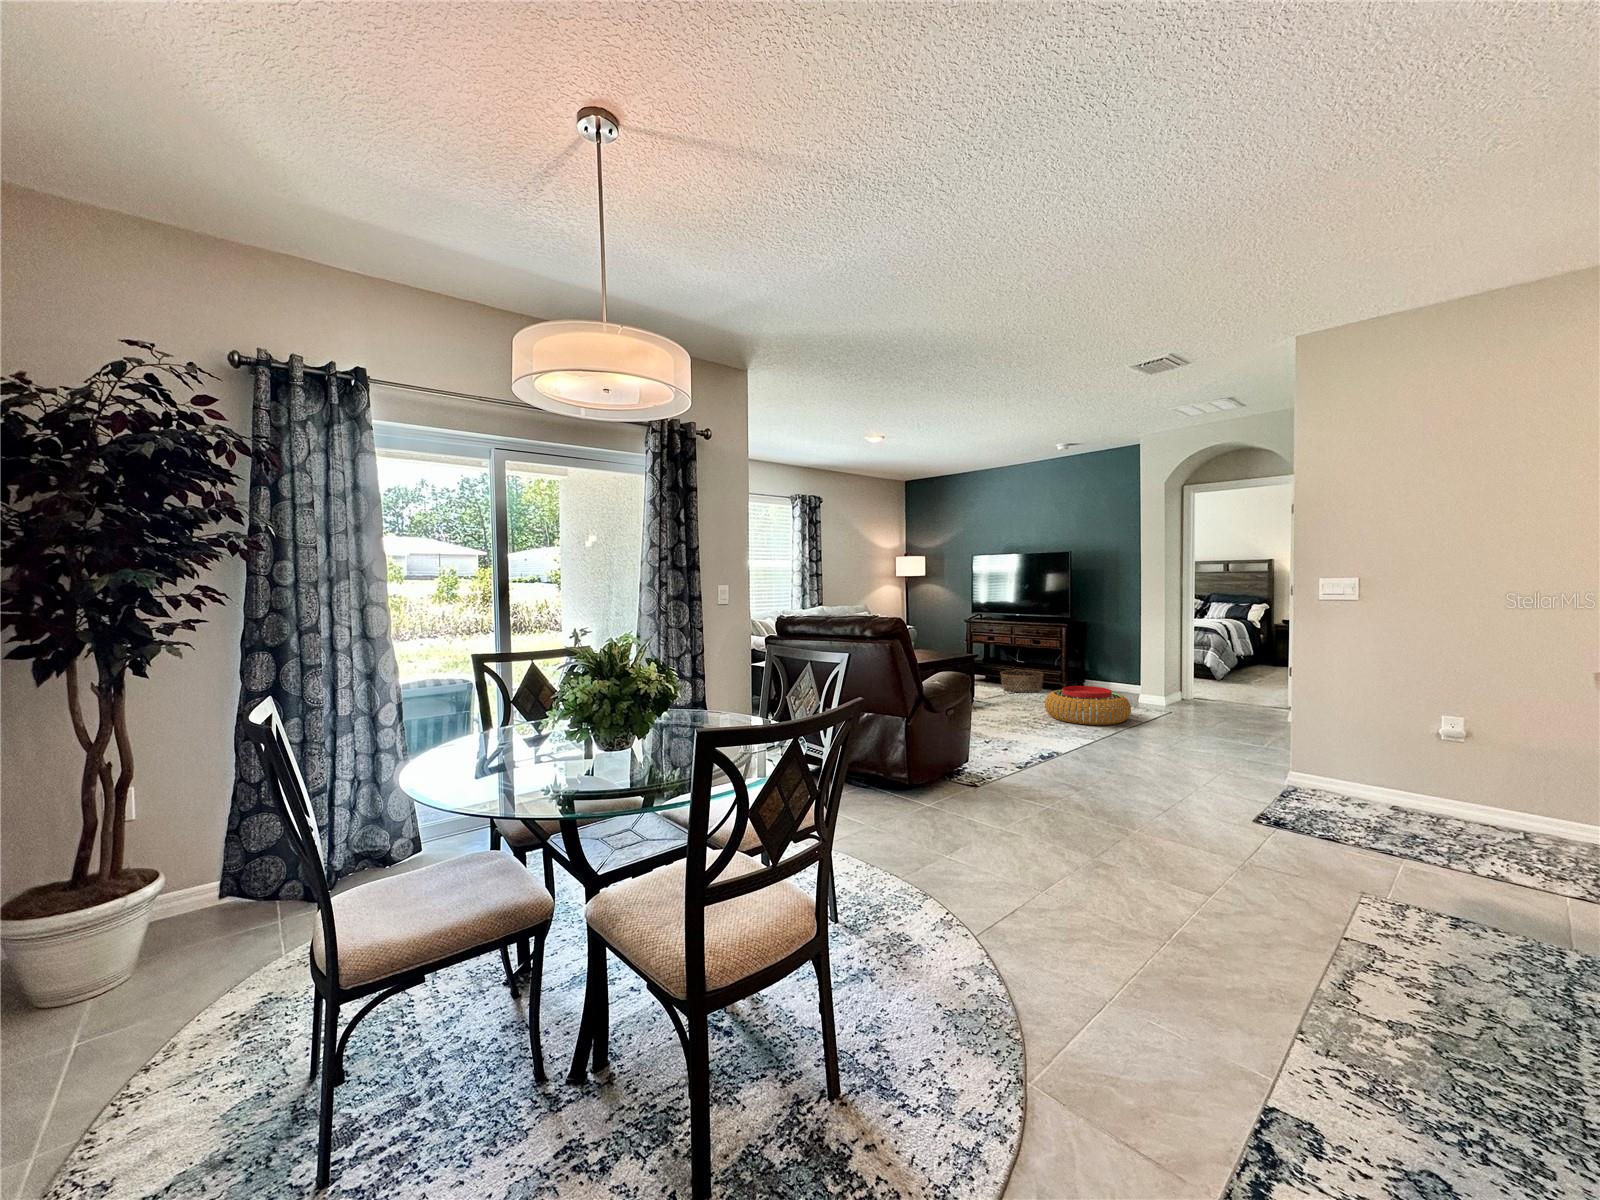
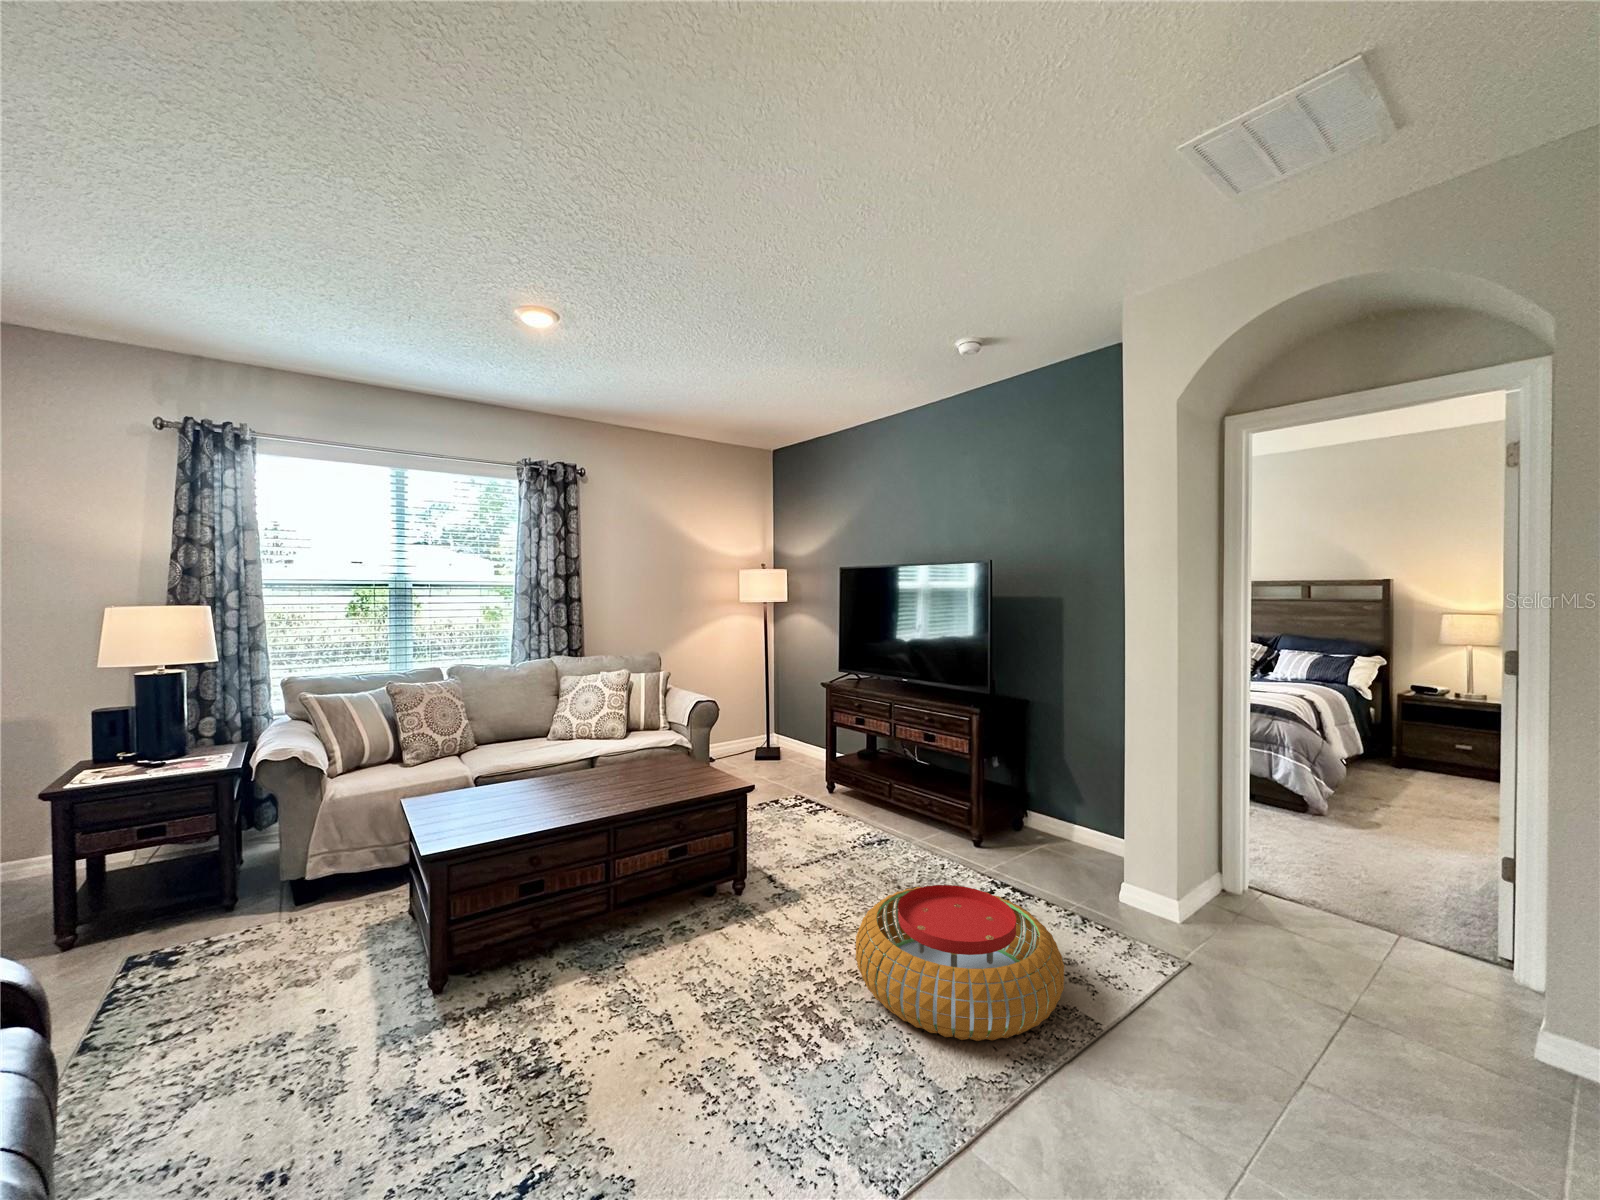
basket: present [1001,670,1043,692] -> none [859,785,939,842]

